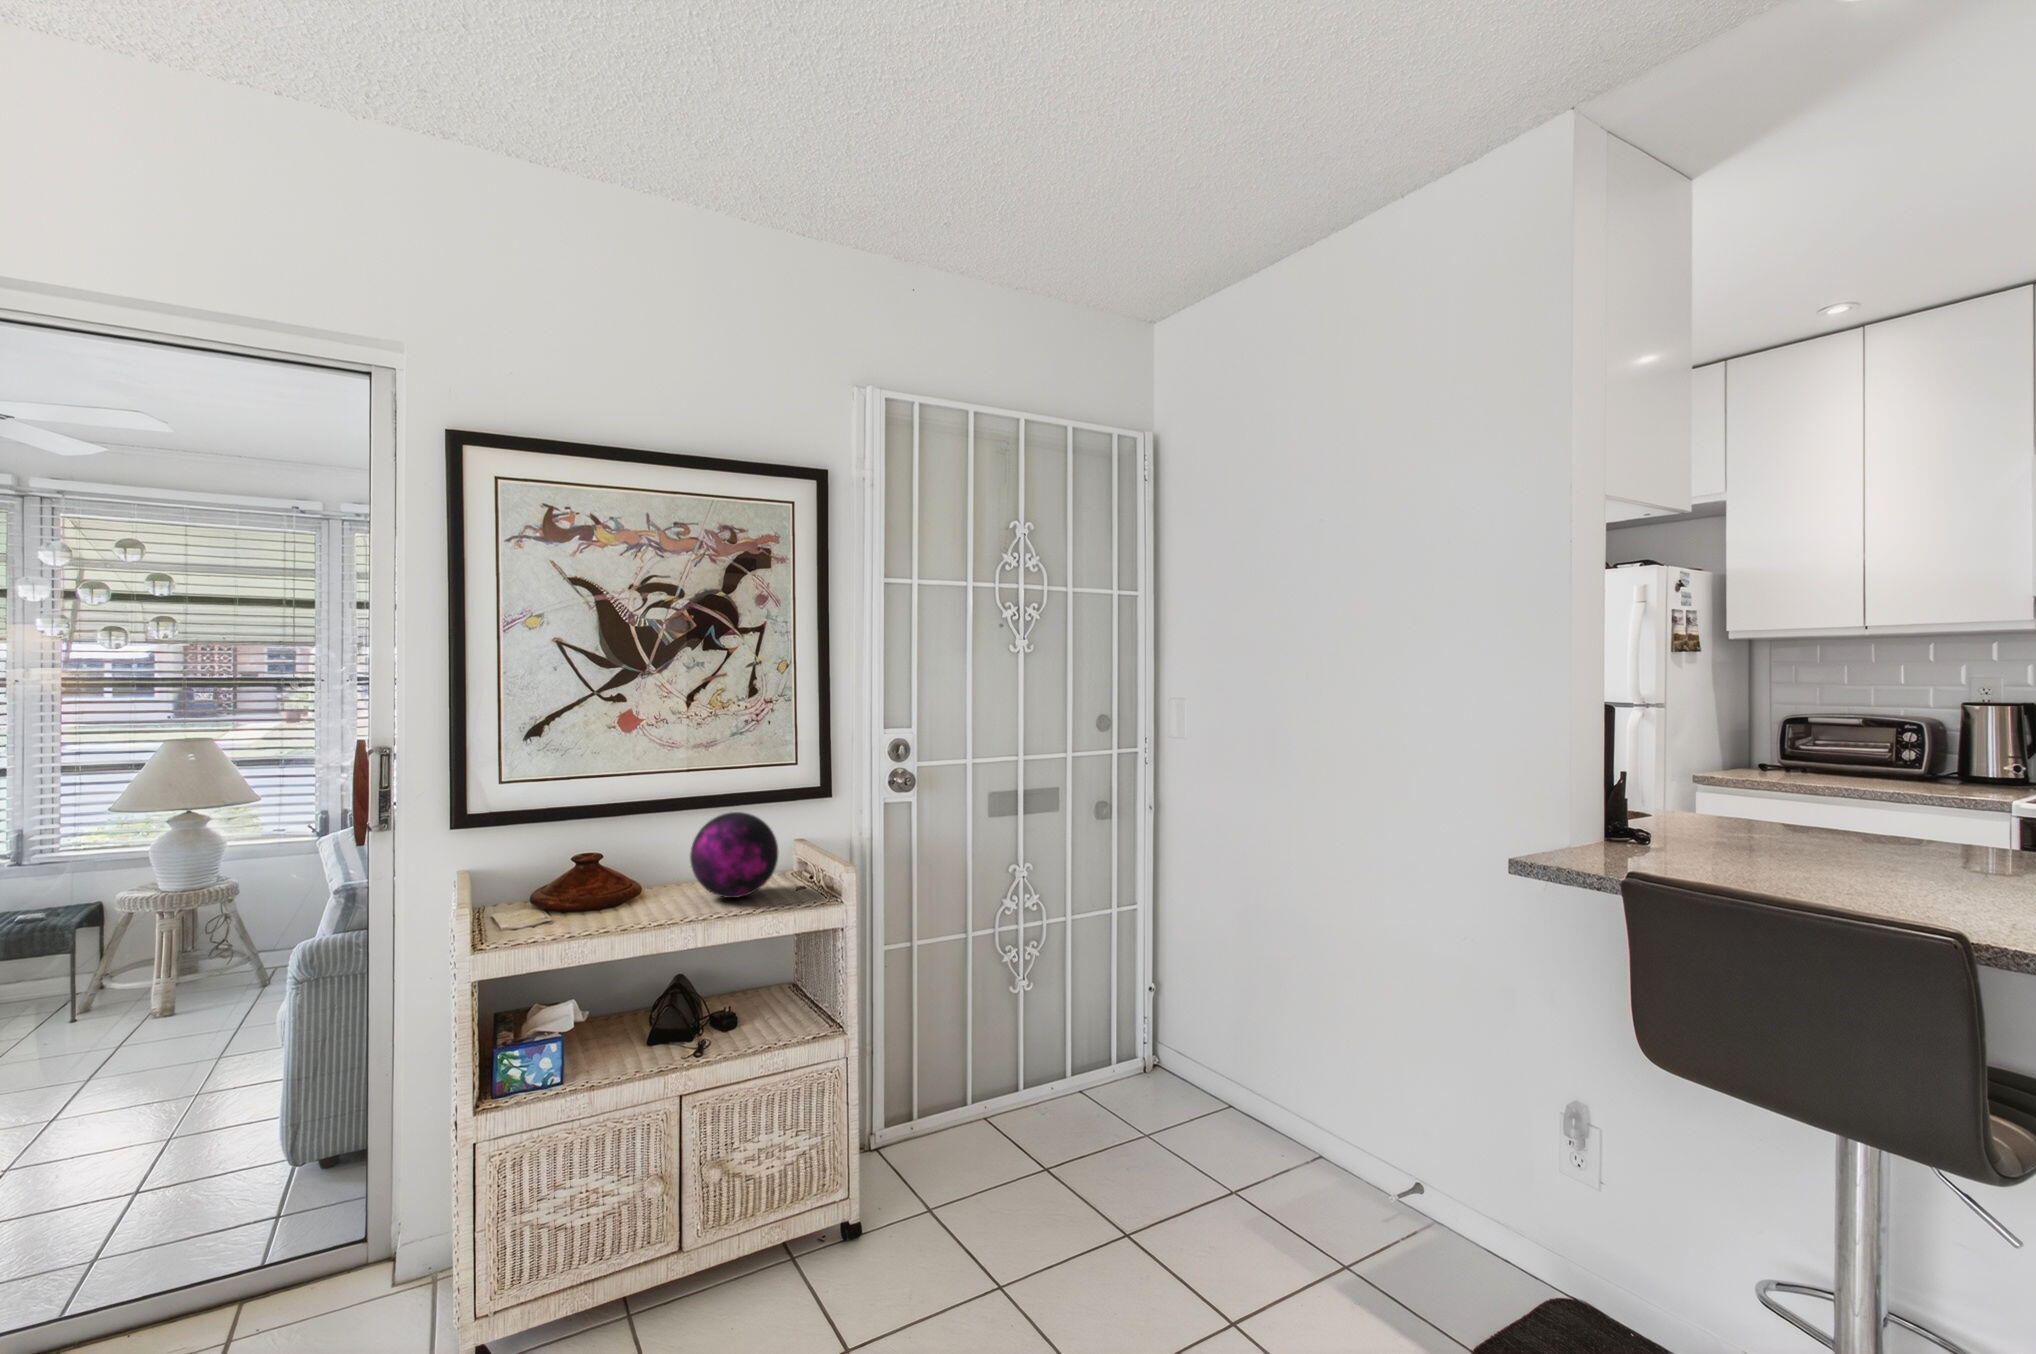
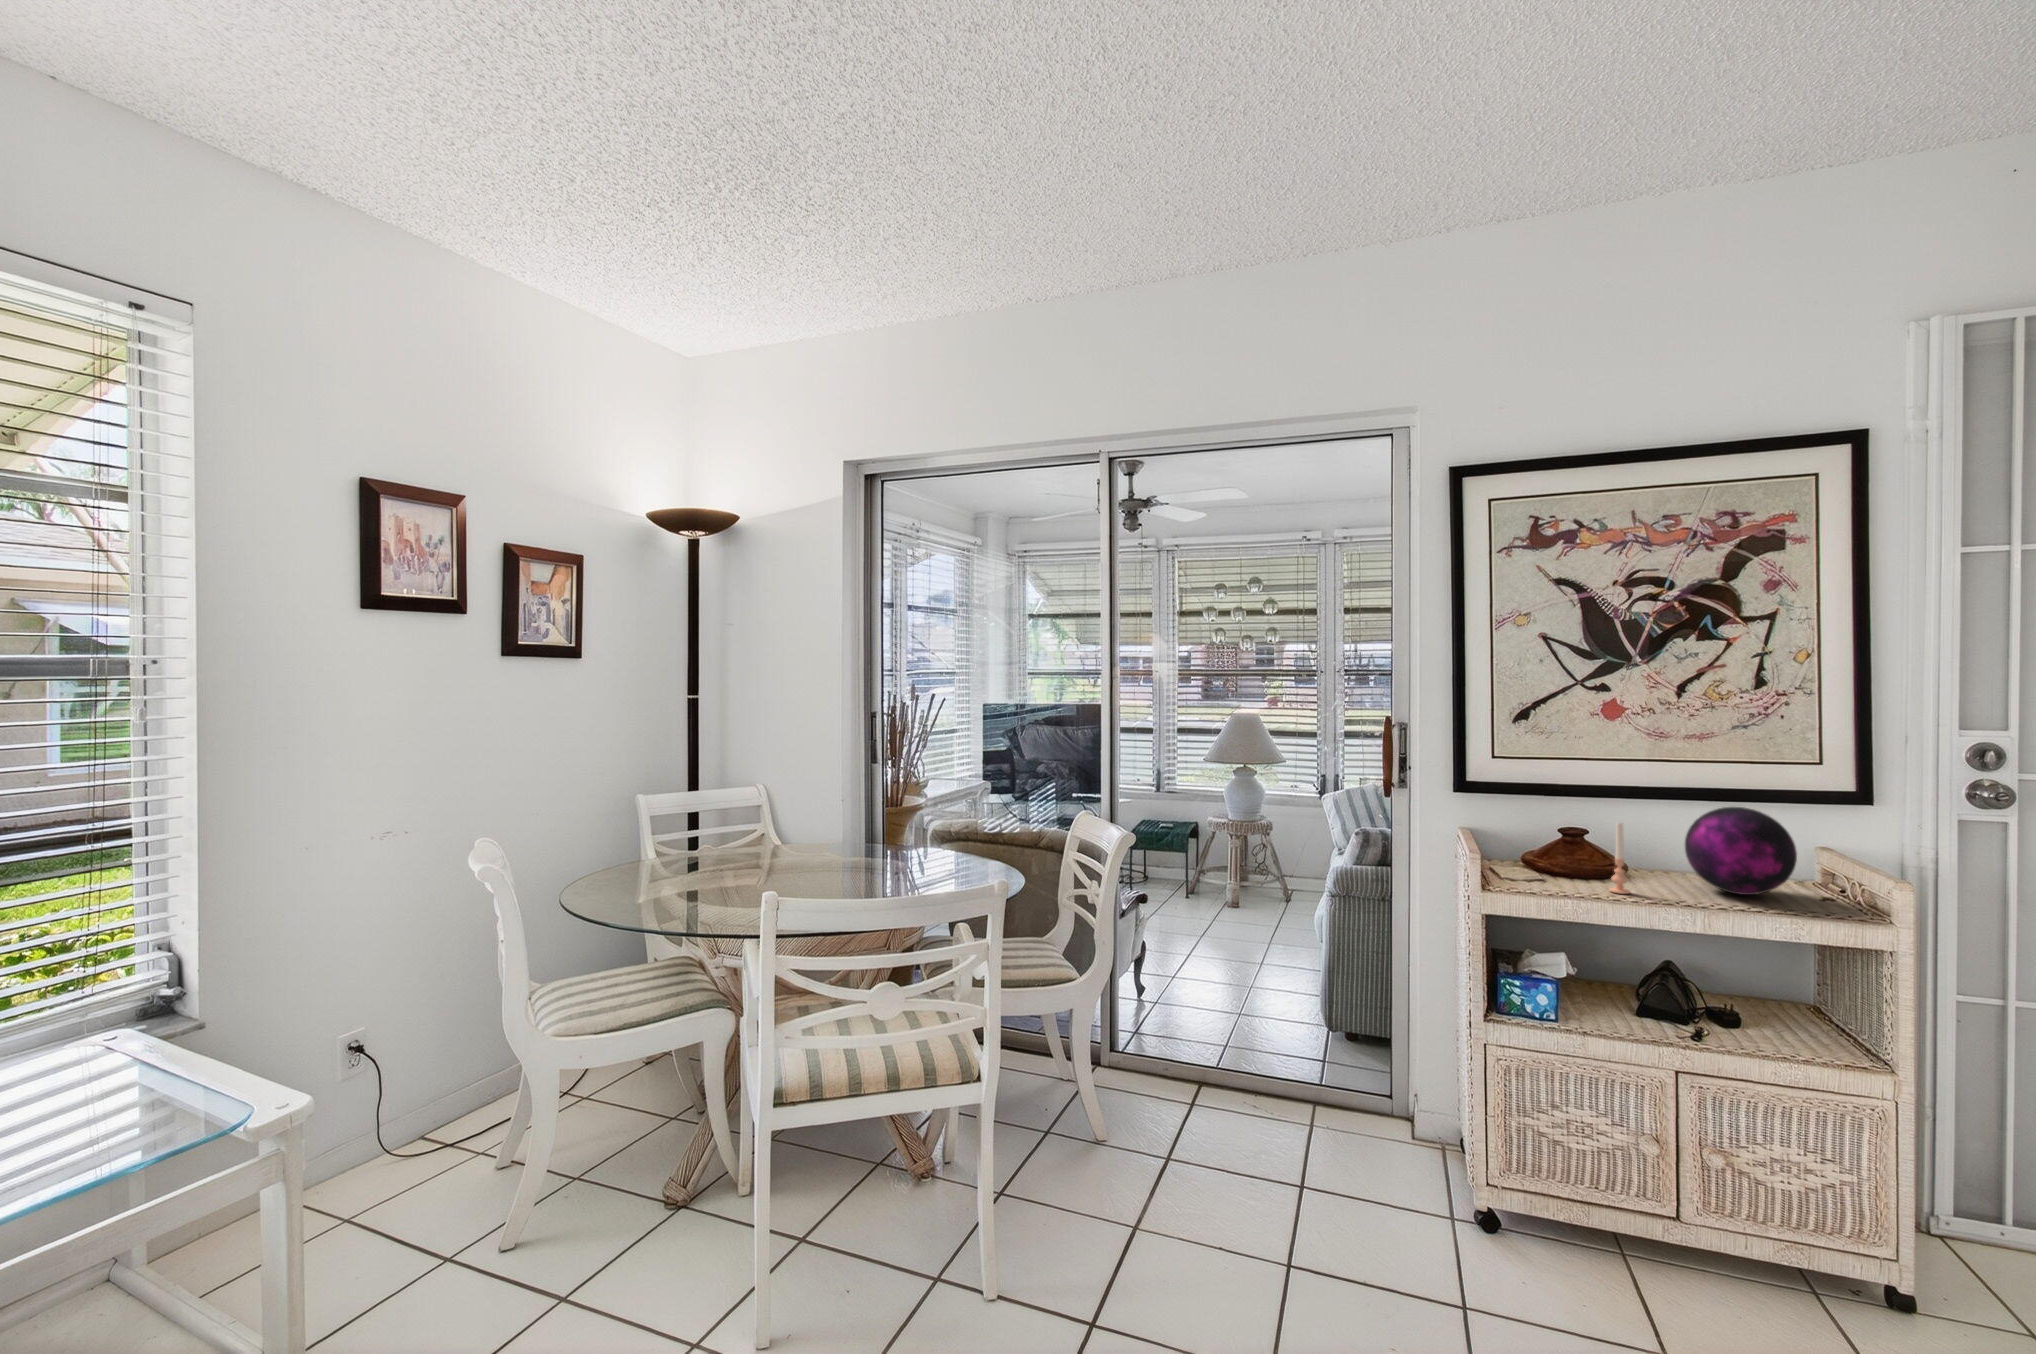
candle: none [619,842,639,921] -> present [1609,823,1630,894]

